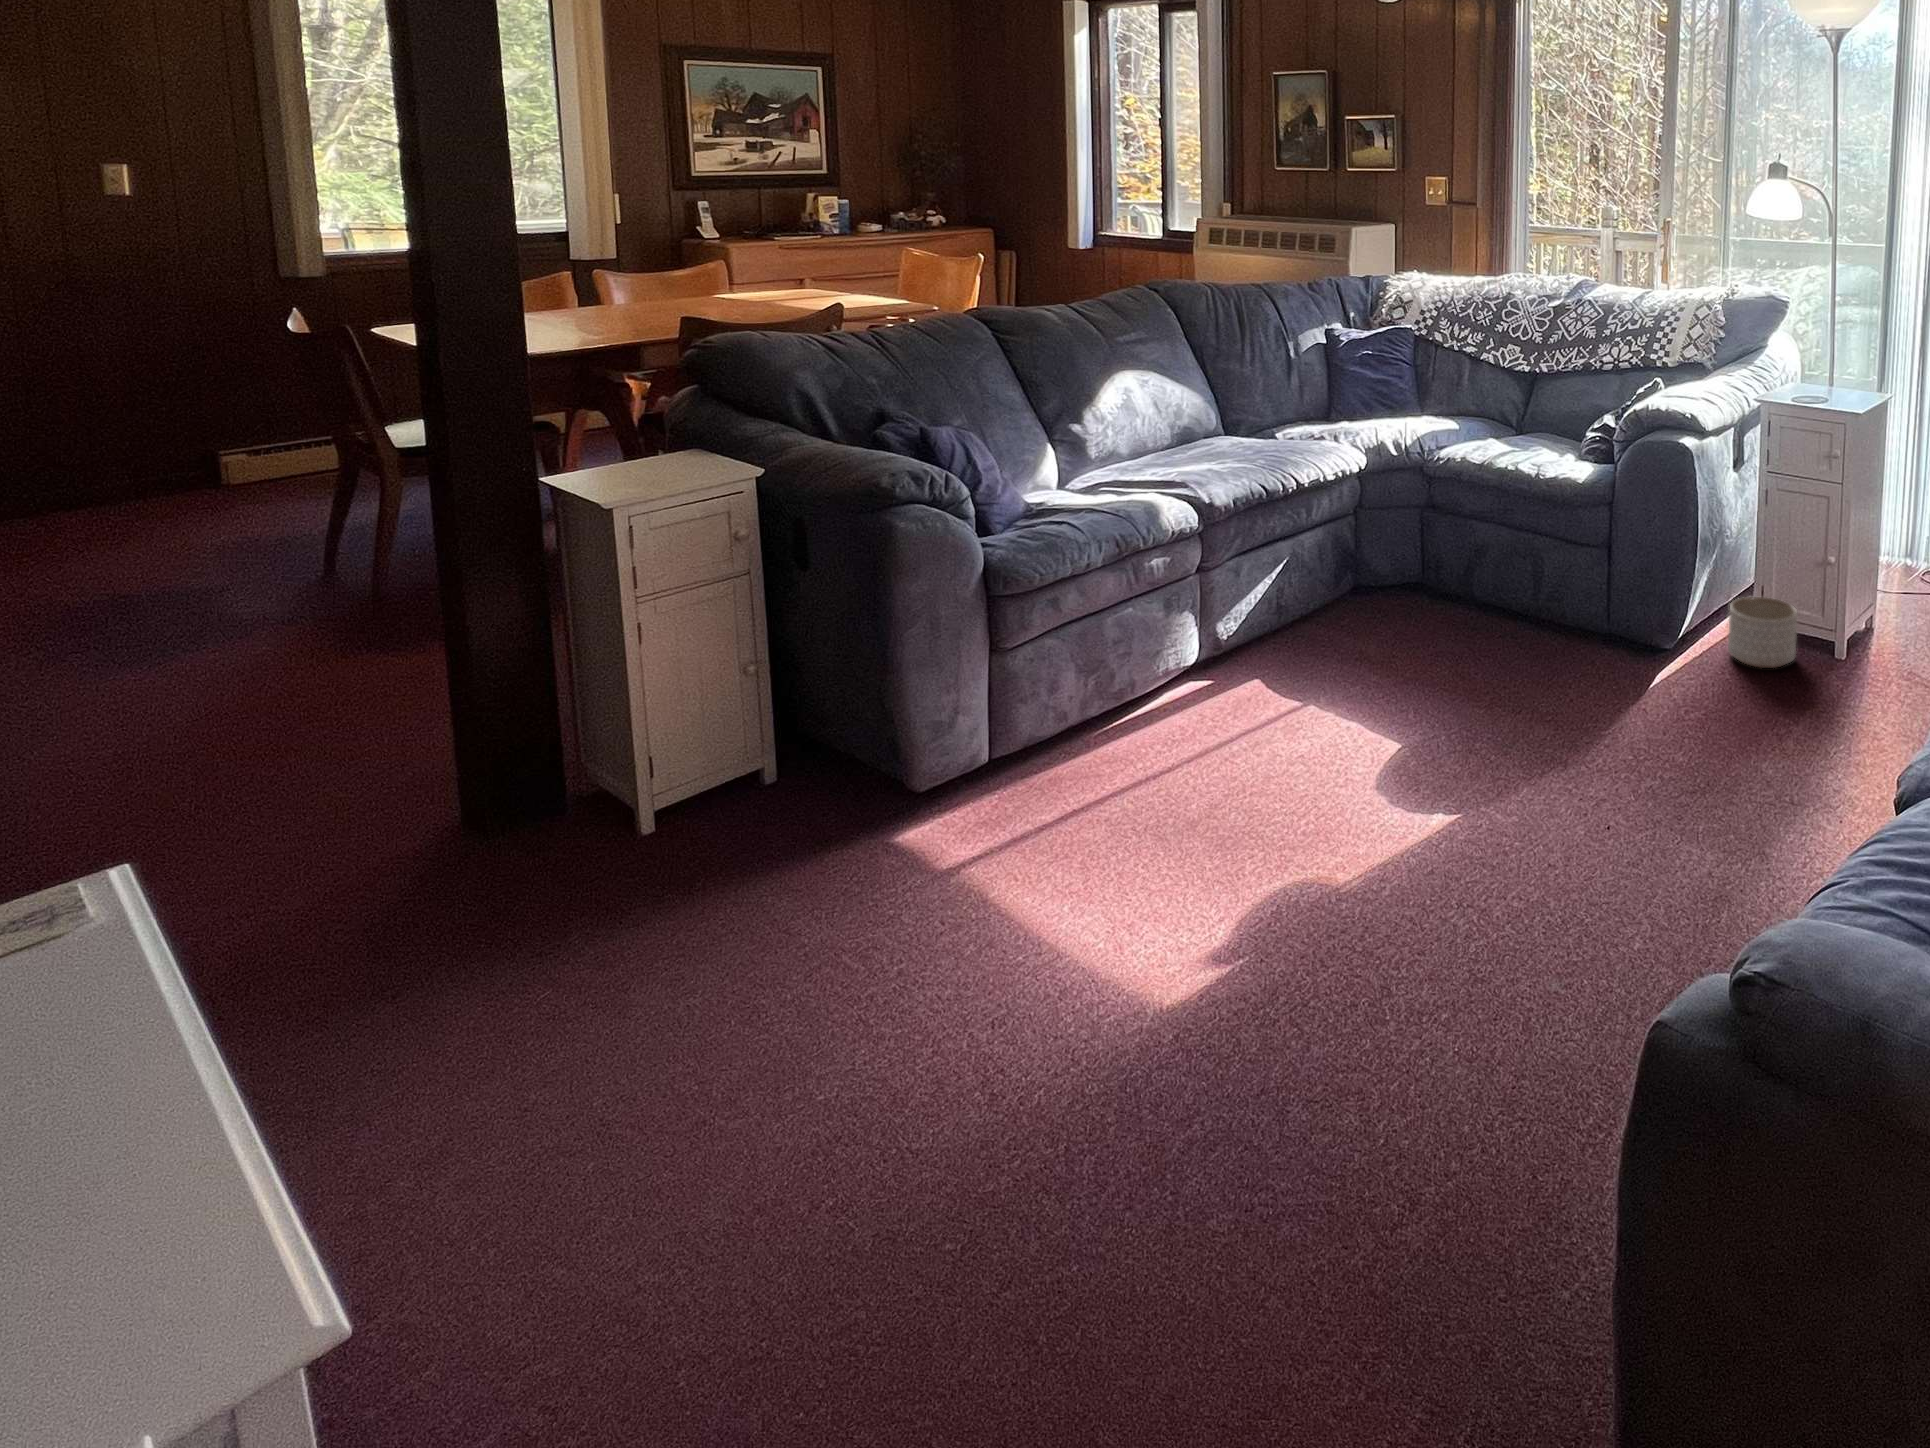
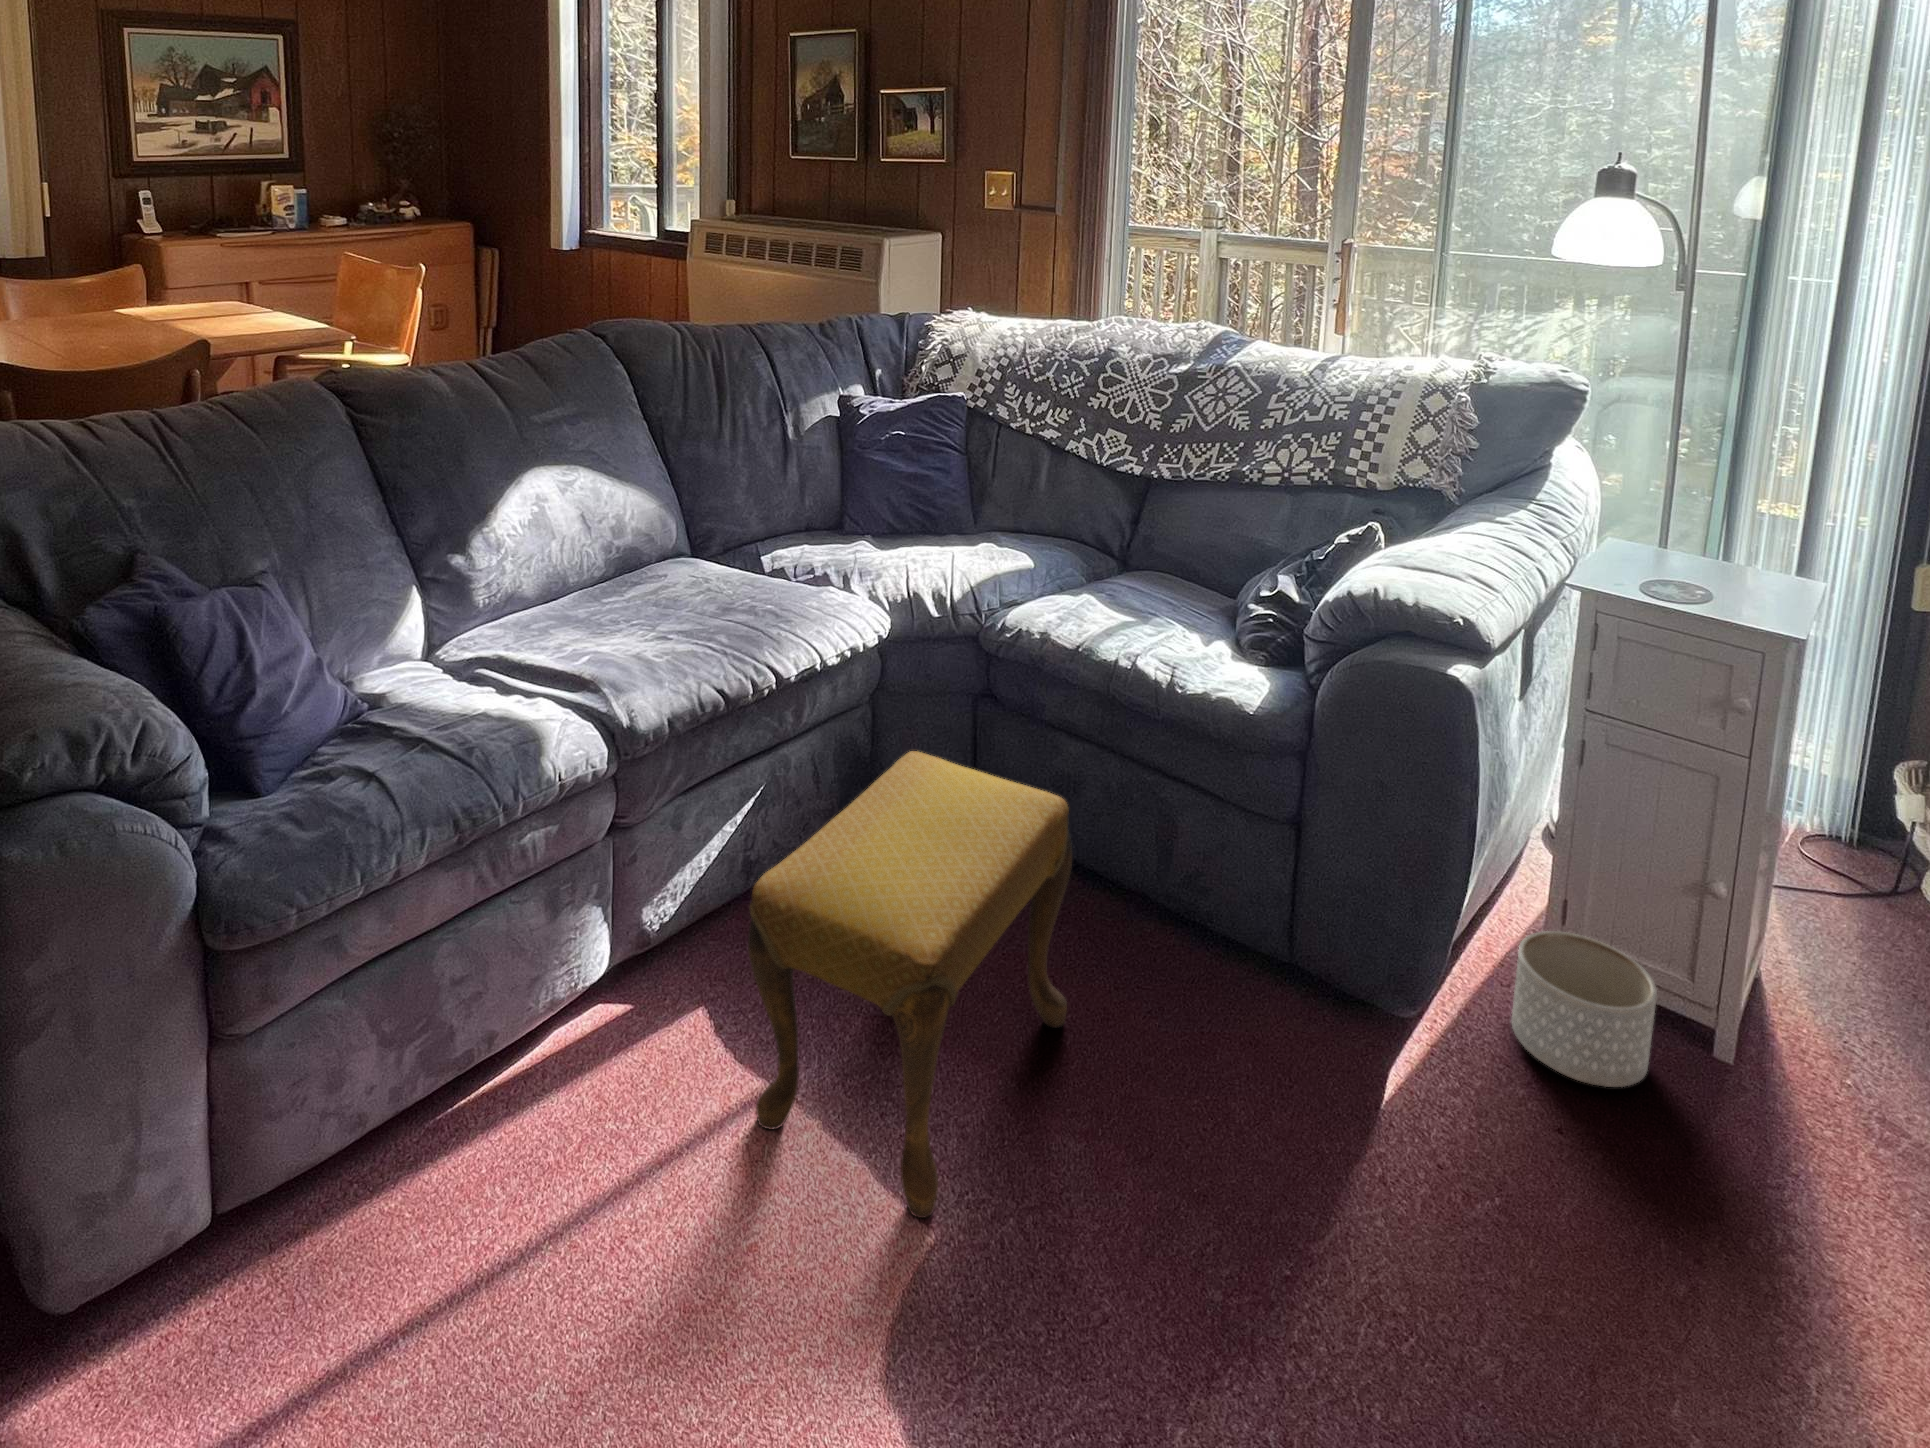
footstool: none [1293,516,1478,735] -> present [748,751,1072,1218]

